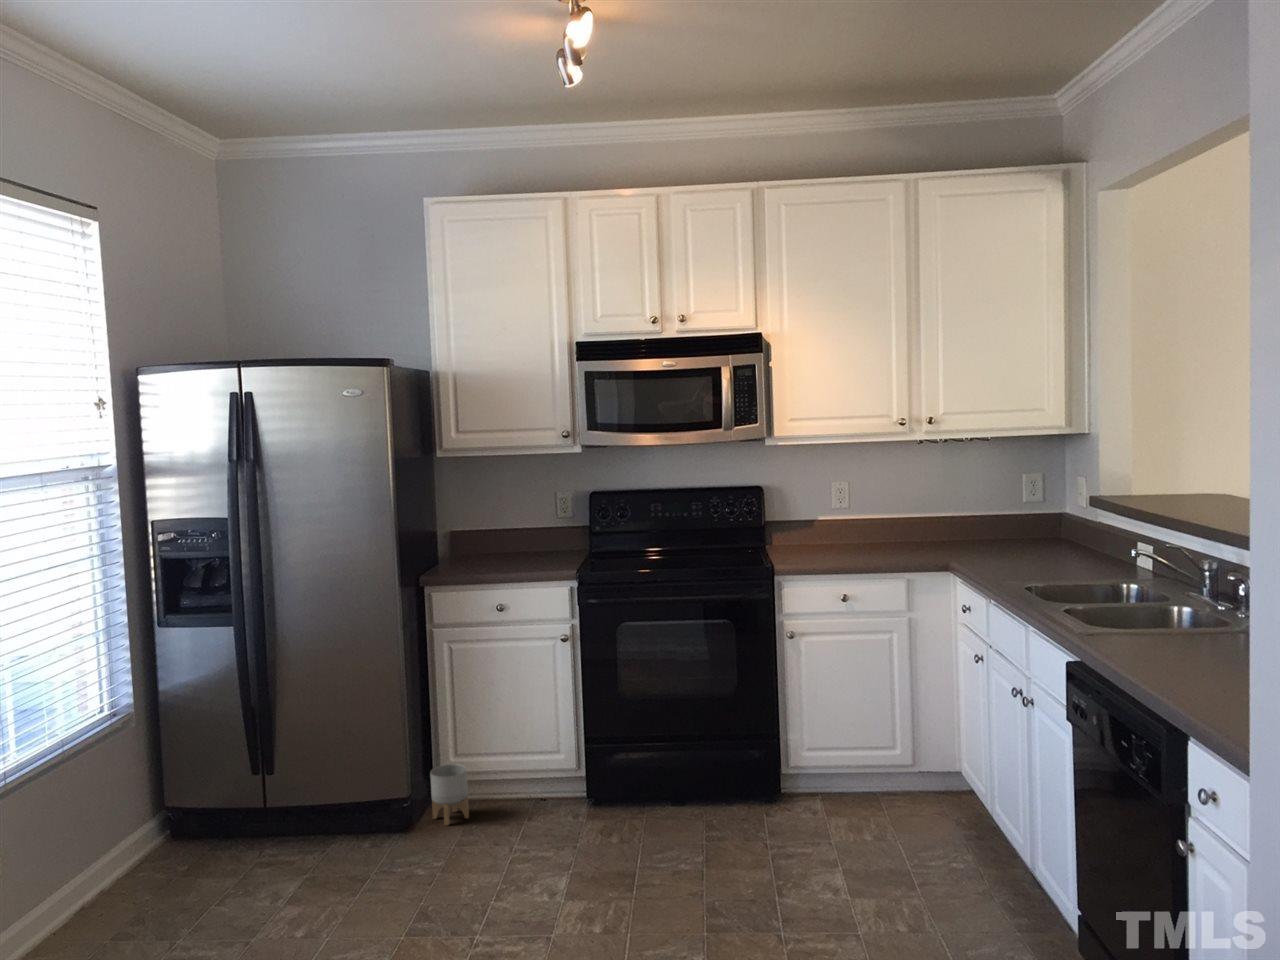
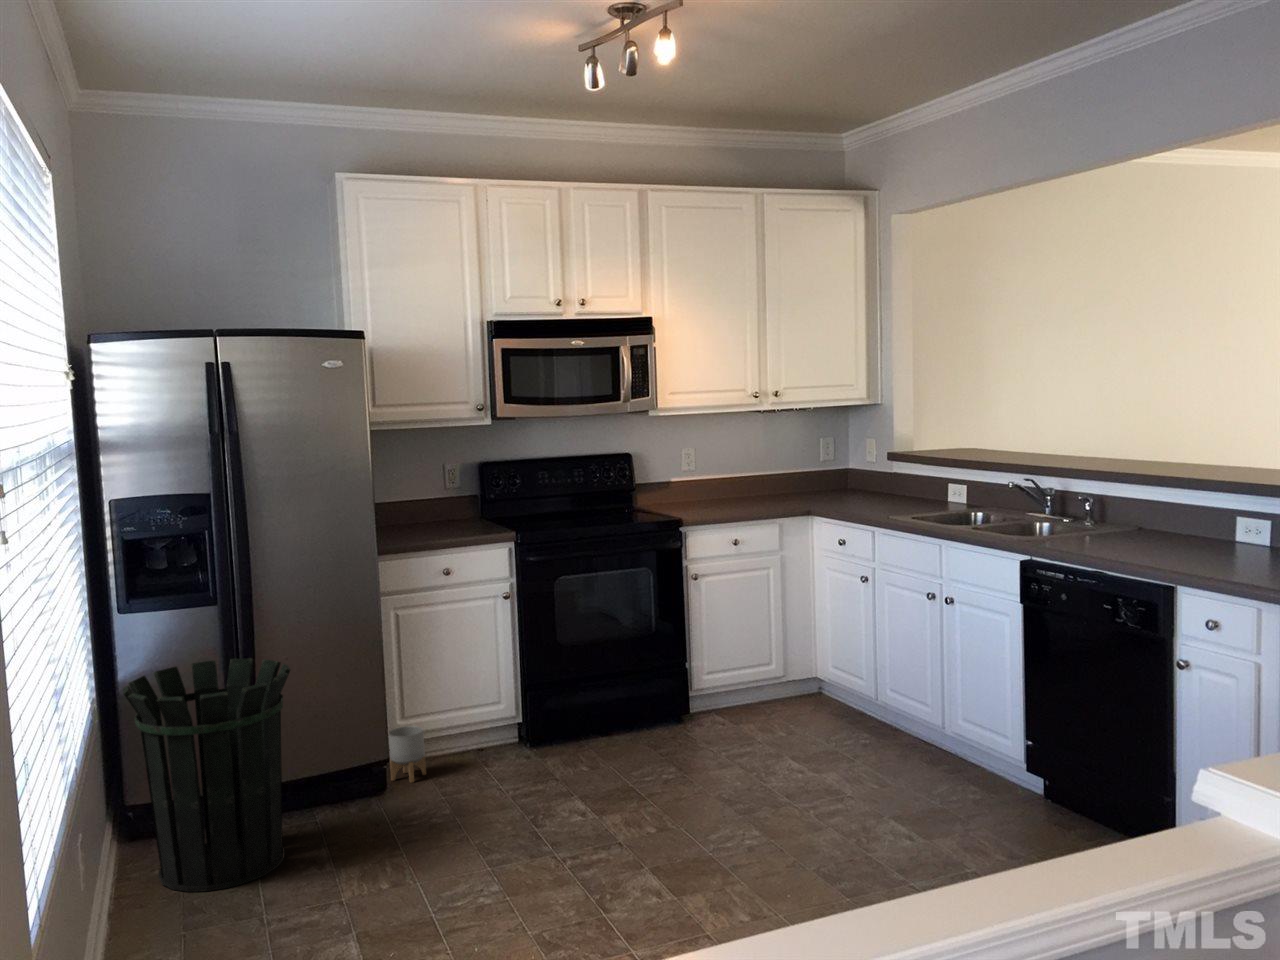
waste bin: none [102,682,271,916] -> present [123,658,290,892]

